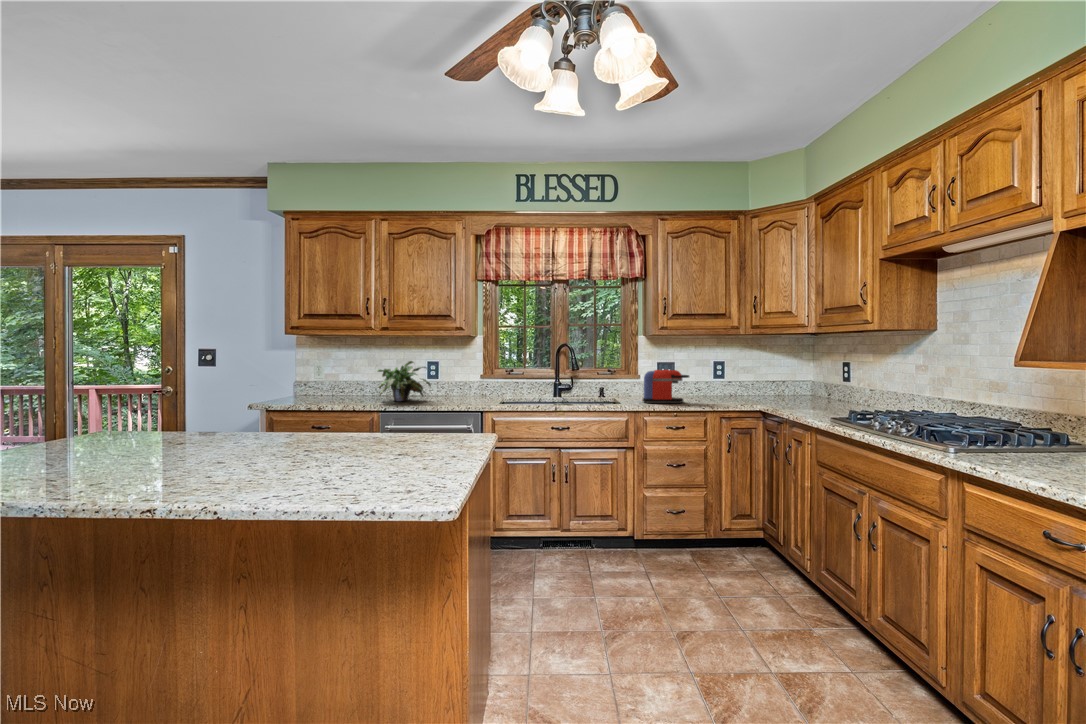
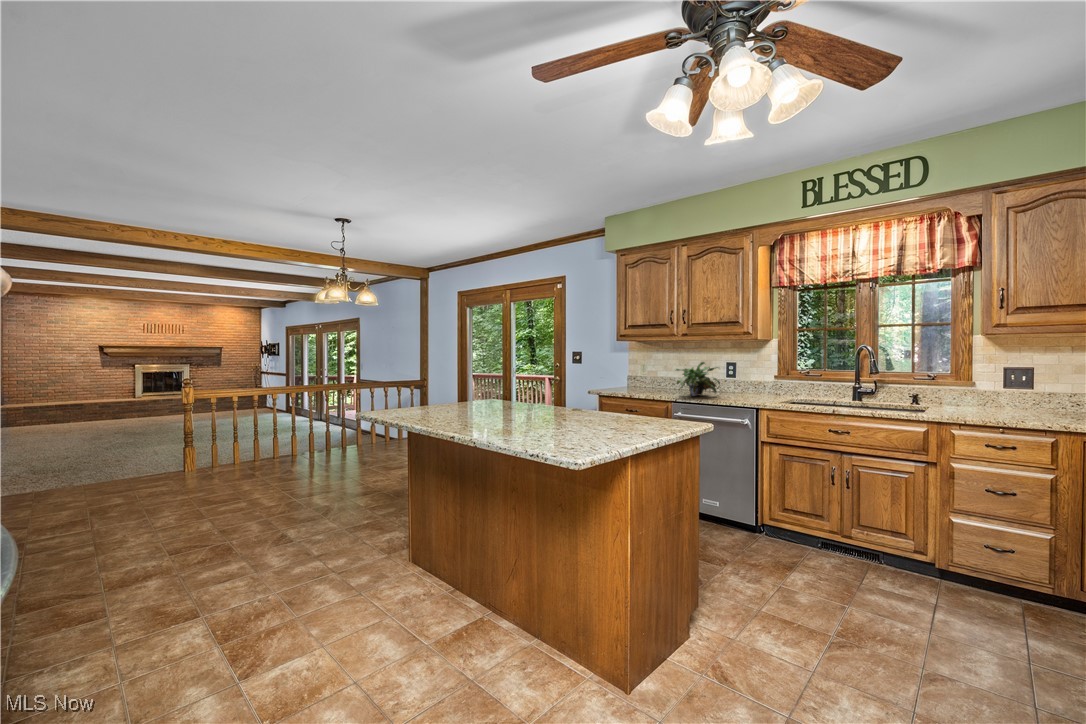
coffee maker: present [643,370,689,403] -> none [961,374,1039,416]

